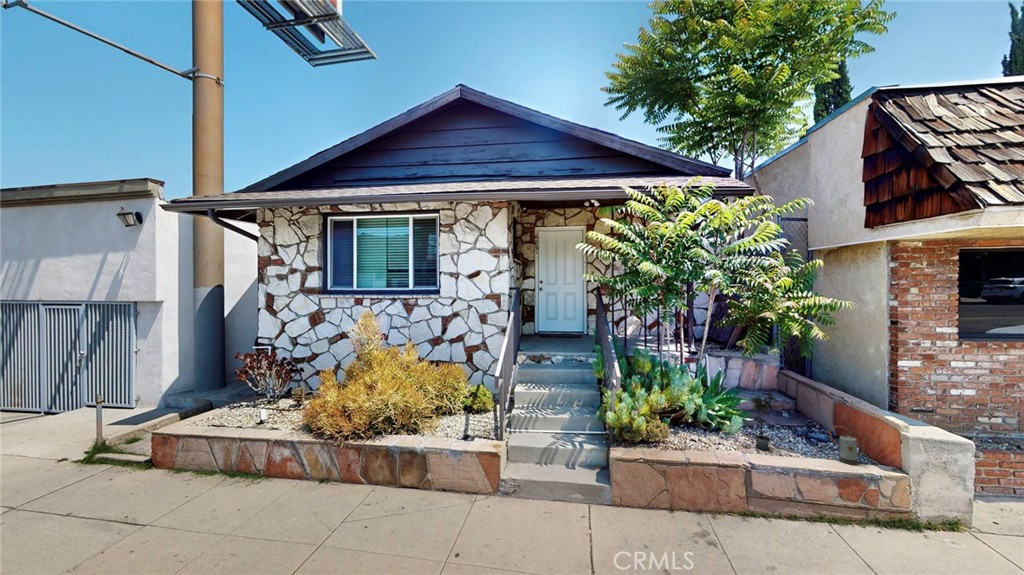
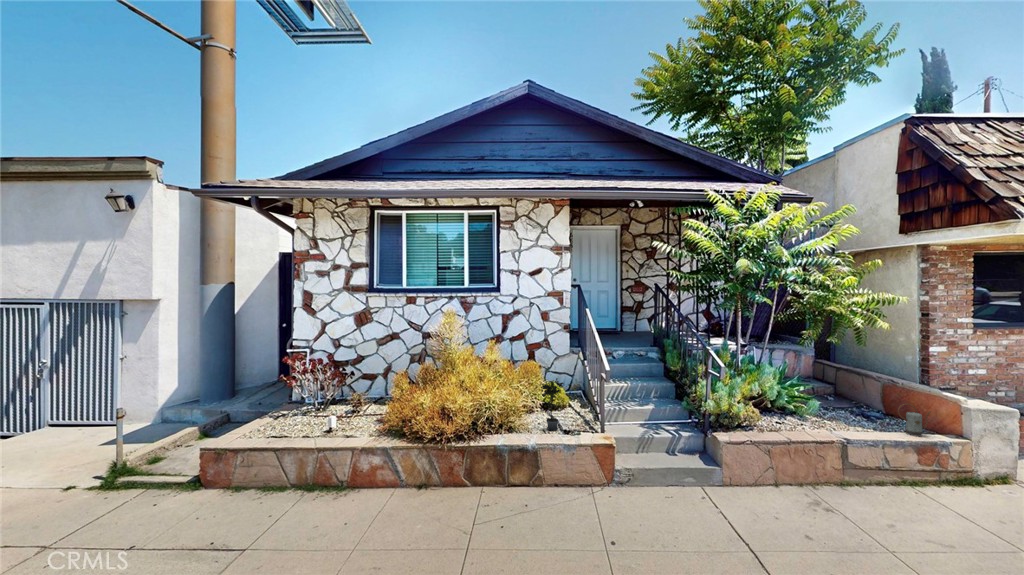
potted plant: present [750,392,777,450] -> present [541,378,564,431]

